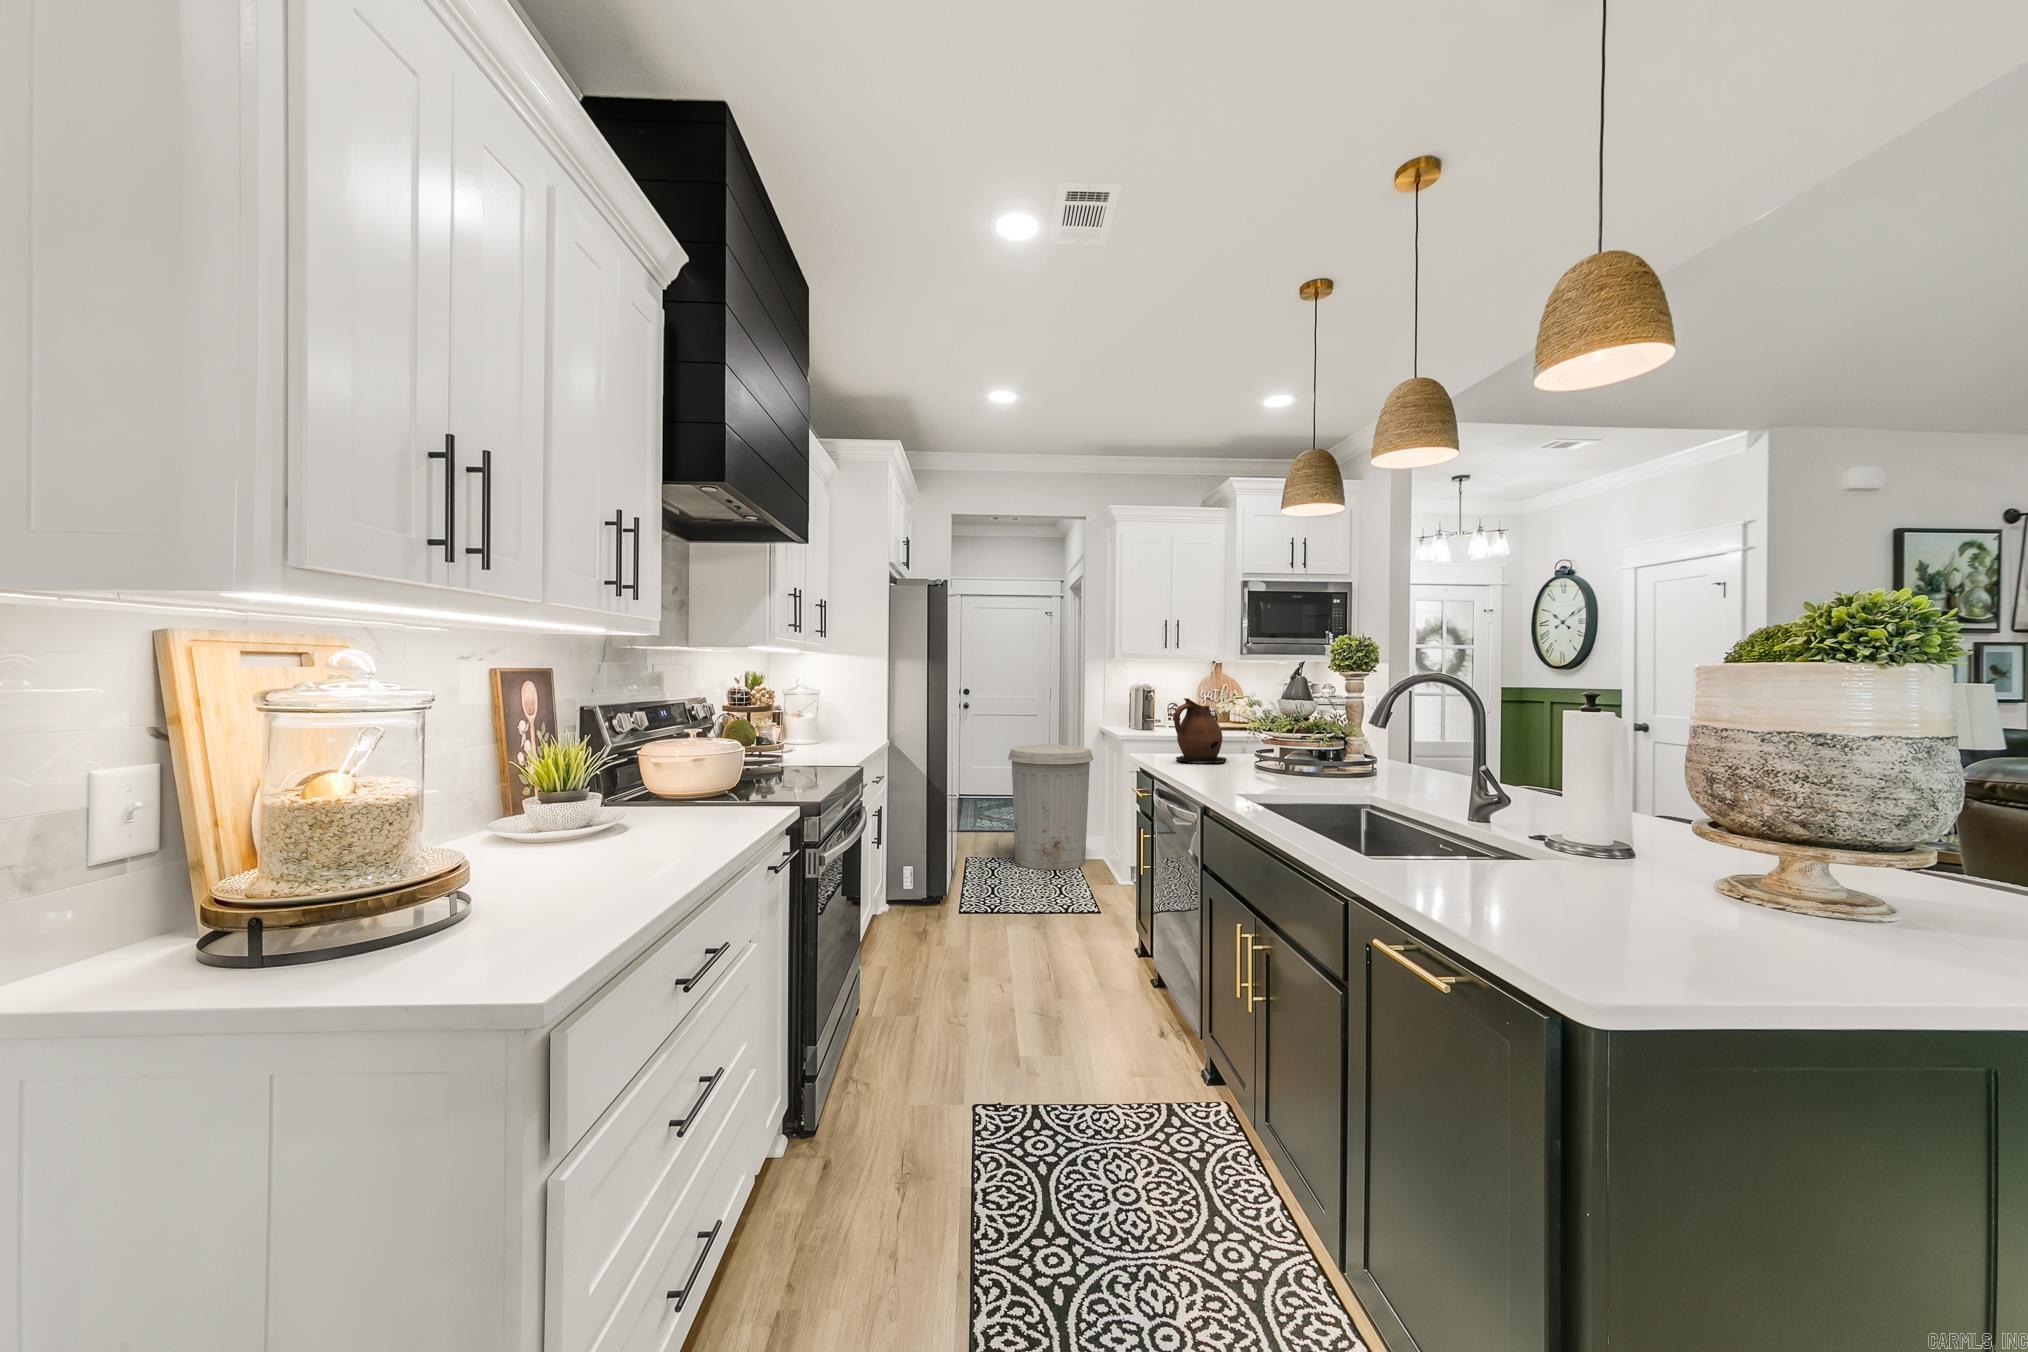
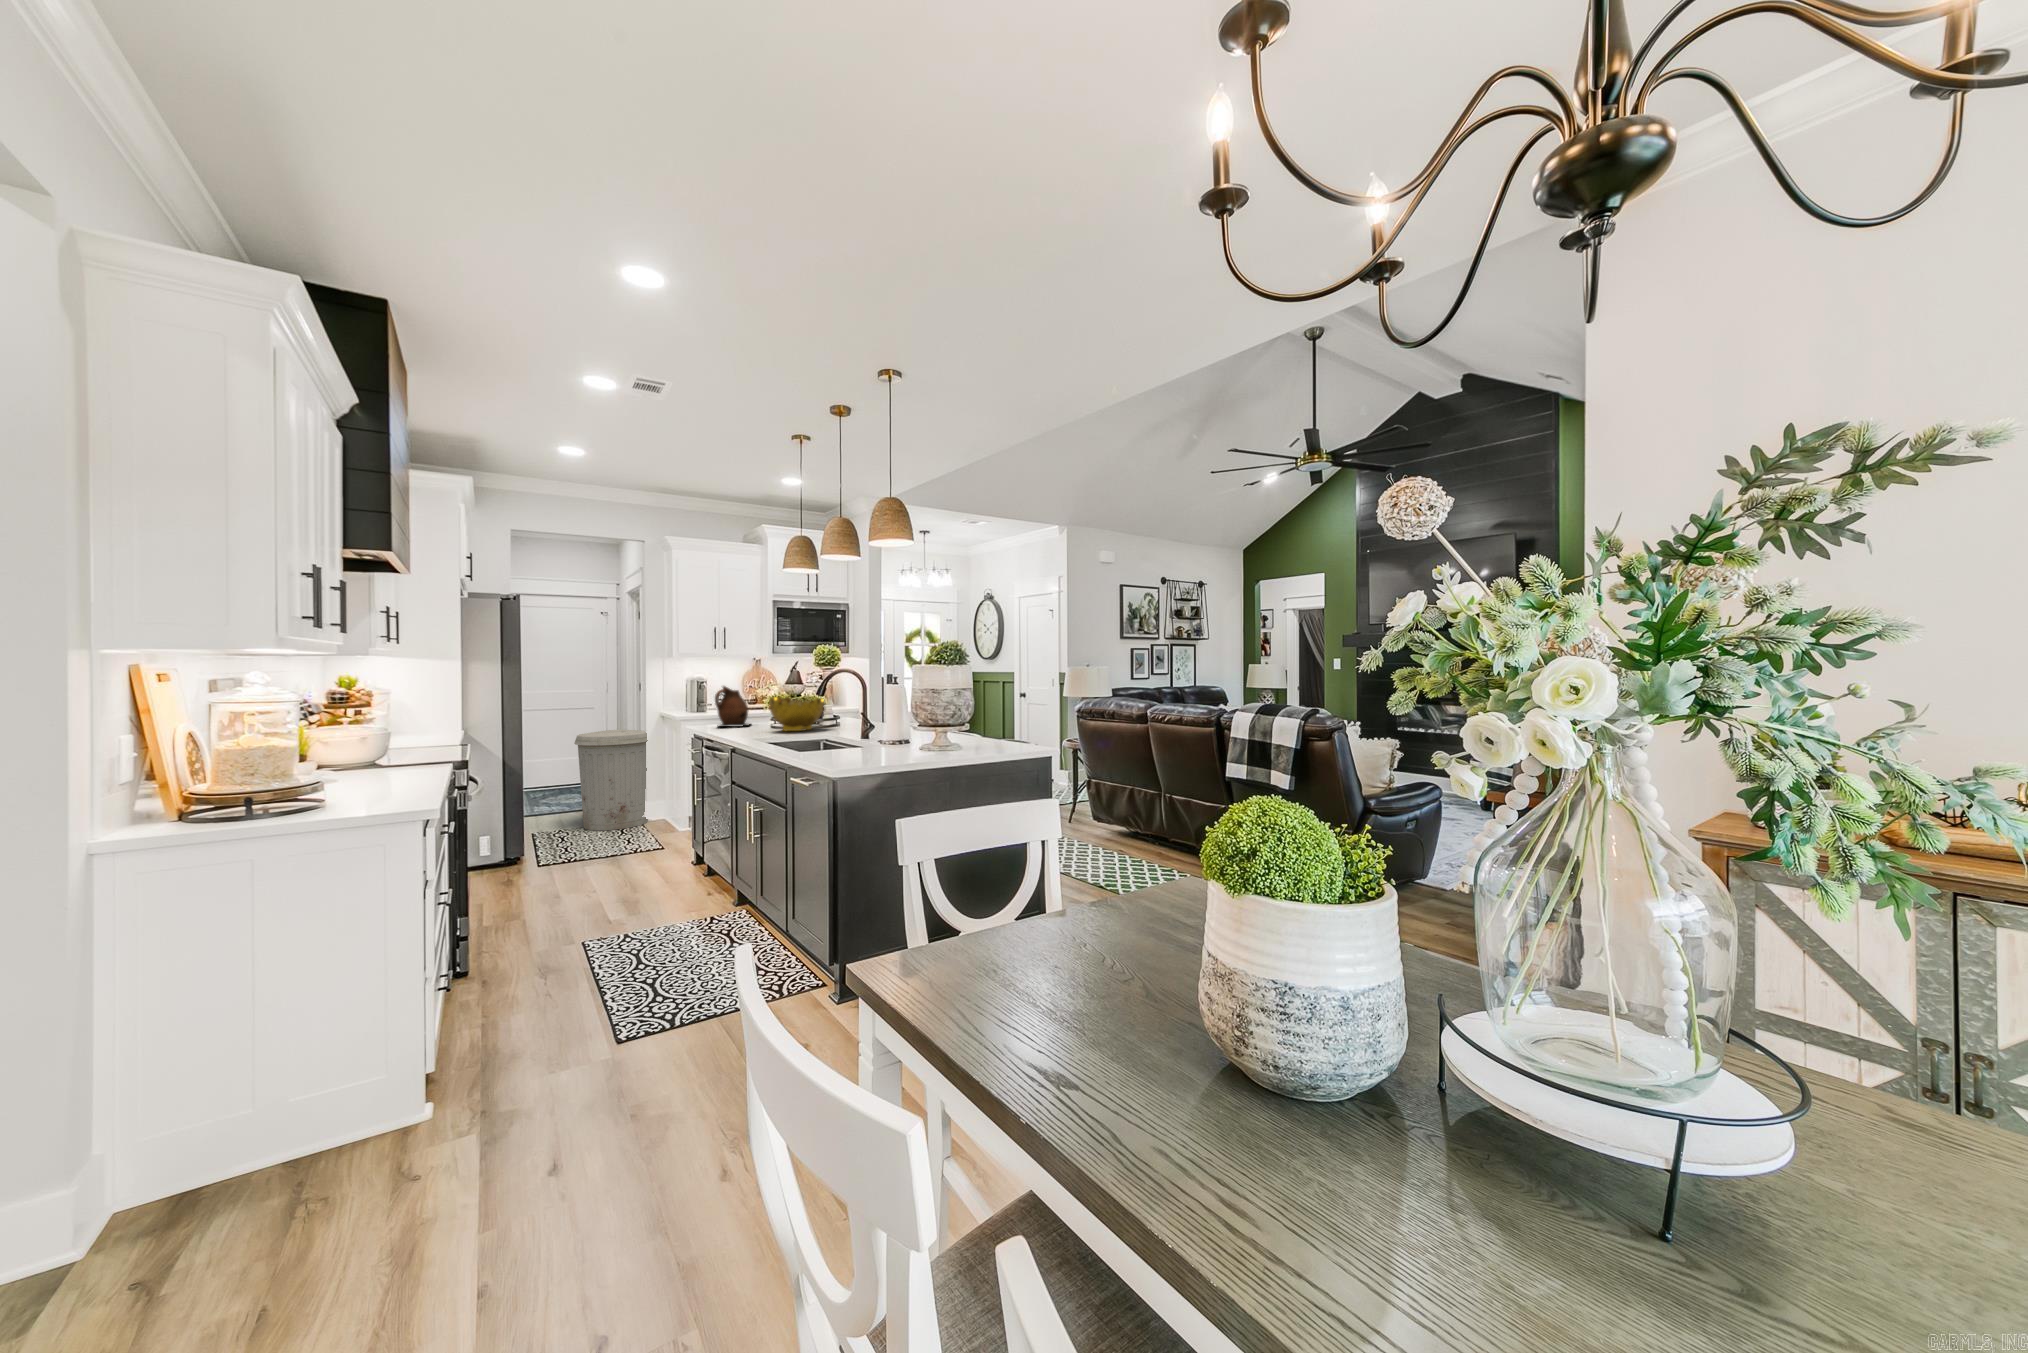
decorative bowl: none [1261,720,1359,784] -> present [769,696,824,731]

